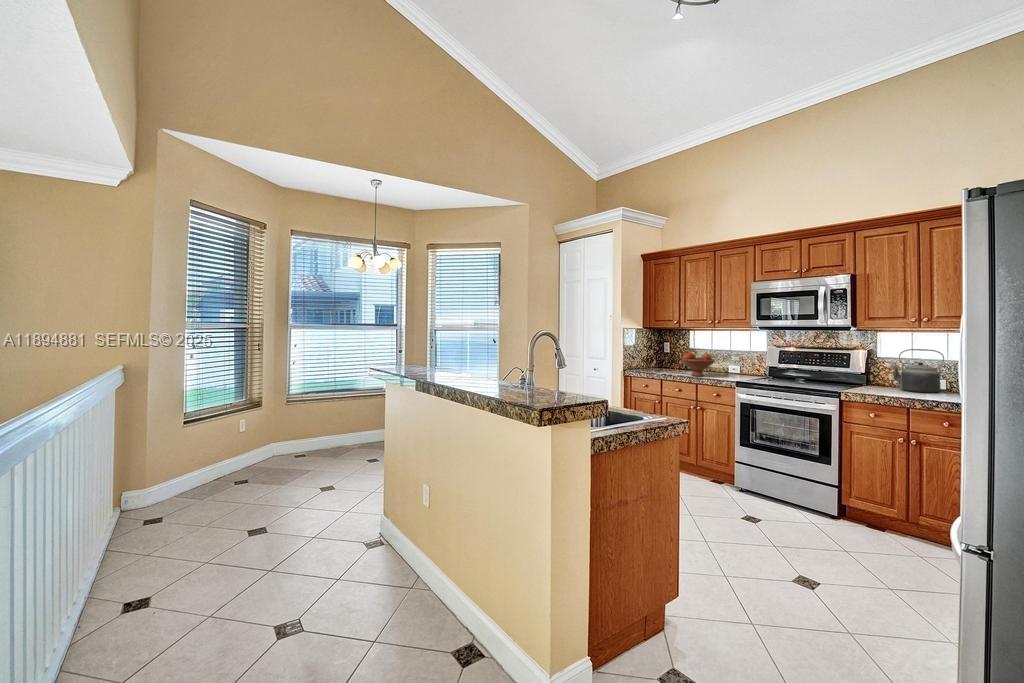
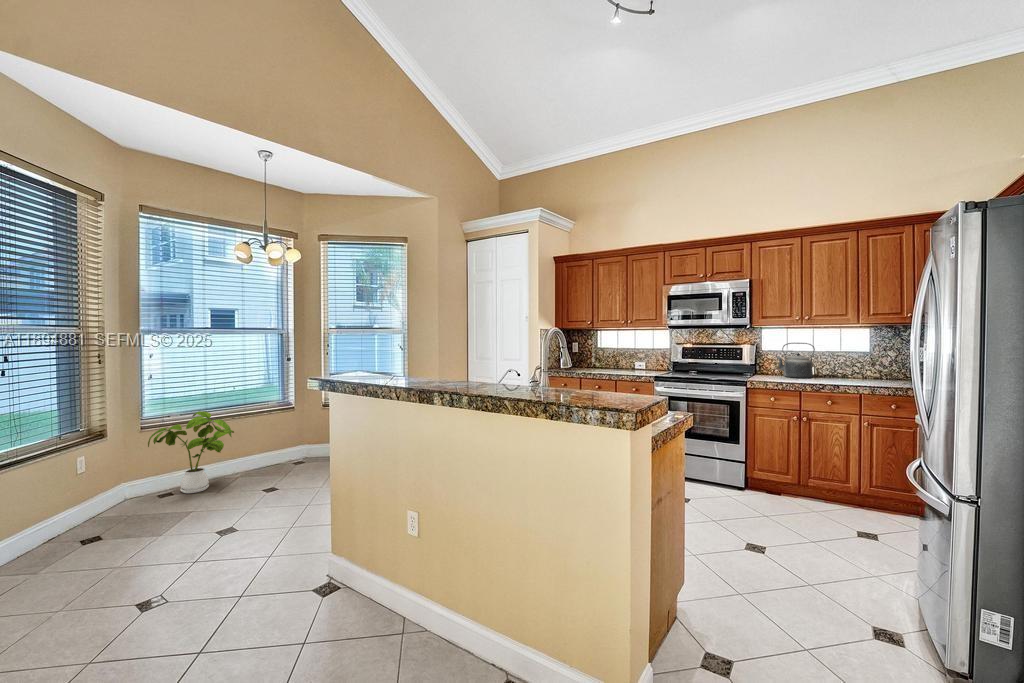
fruit bowl: present [681,352,715,376] -> none [601,350,631,373]
house plant: none [291,392,354,456] -> present [148,411,234,493]

